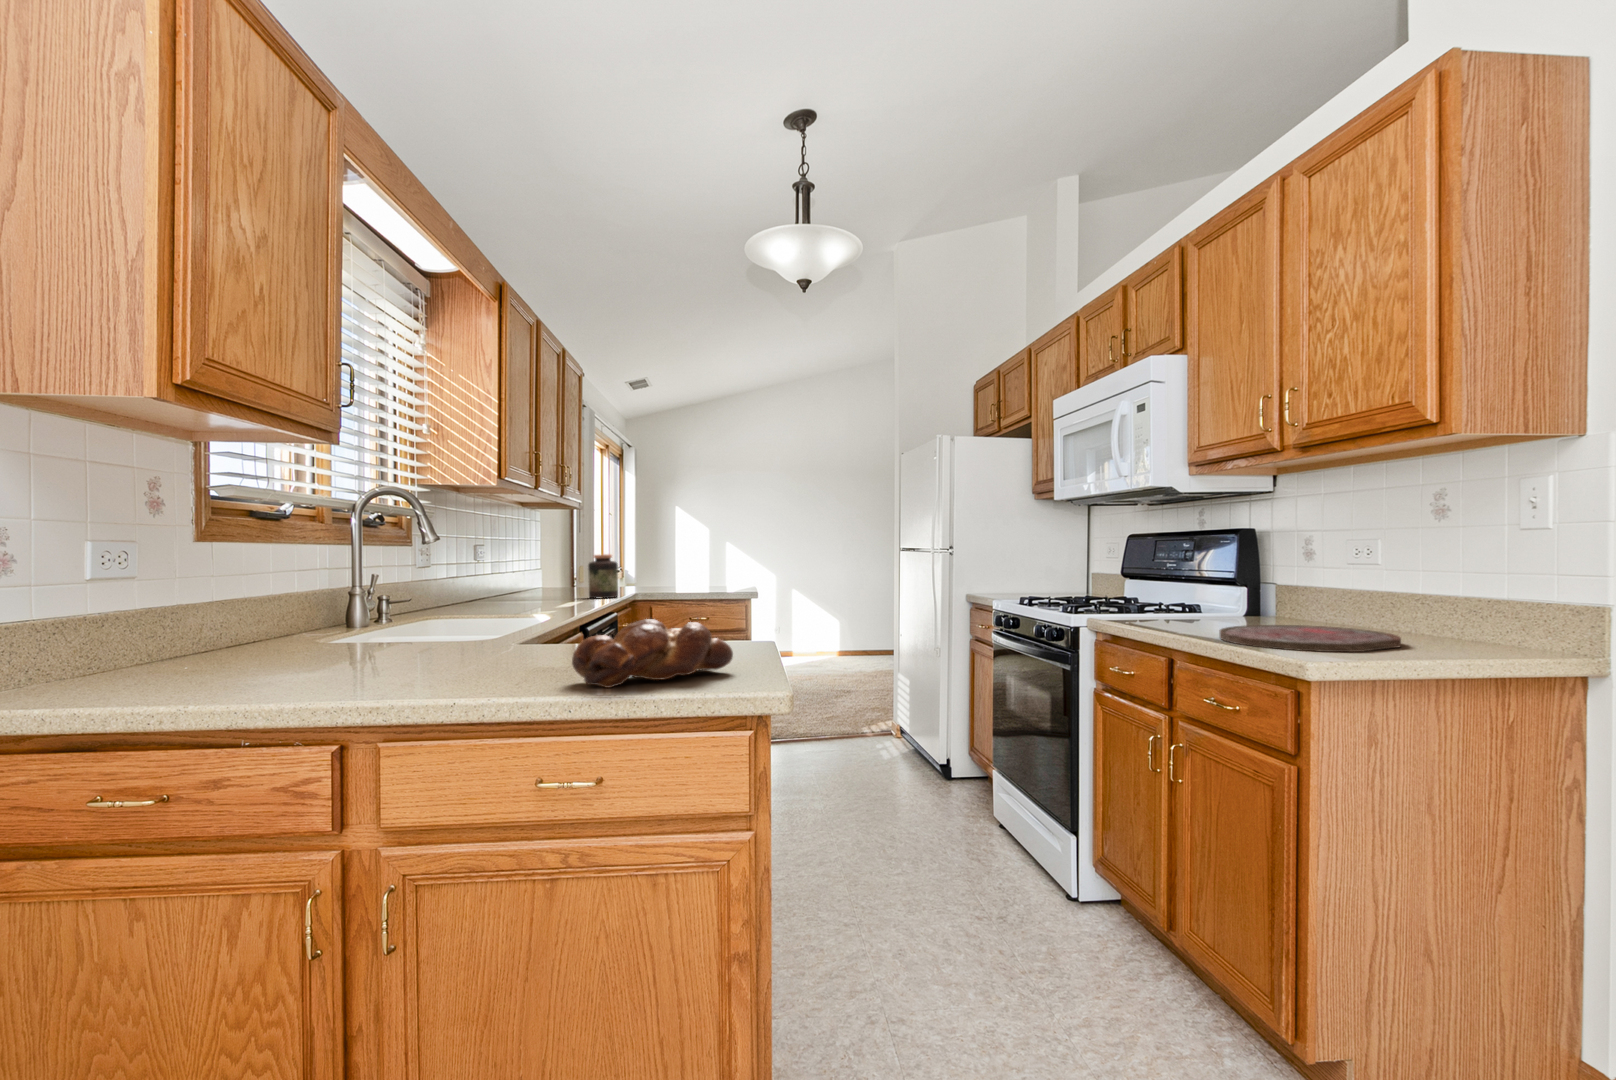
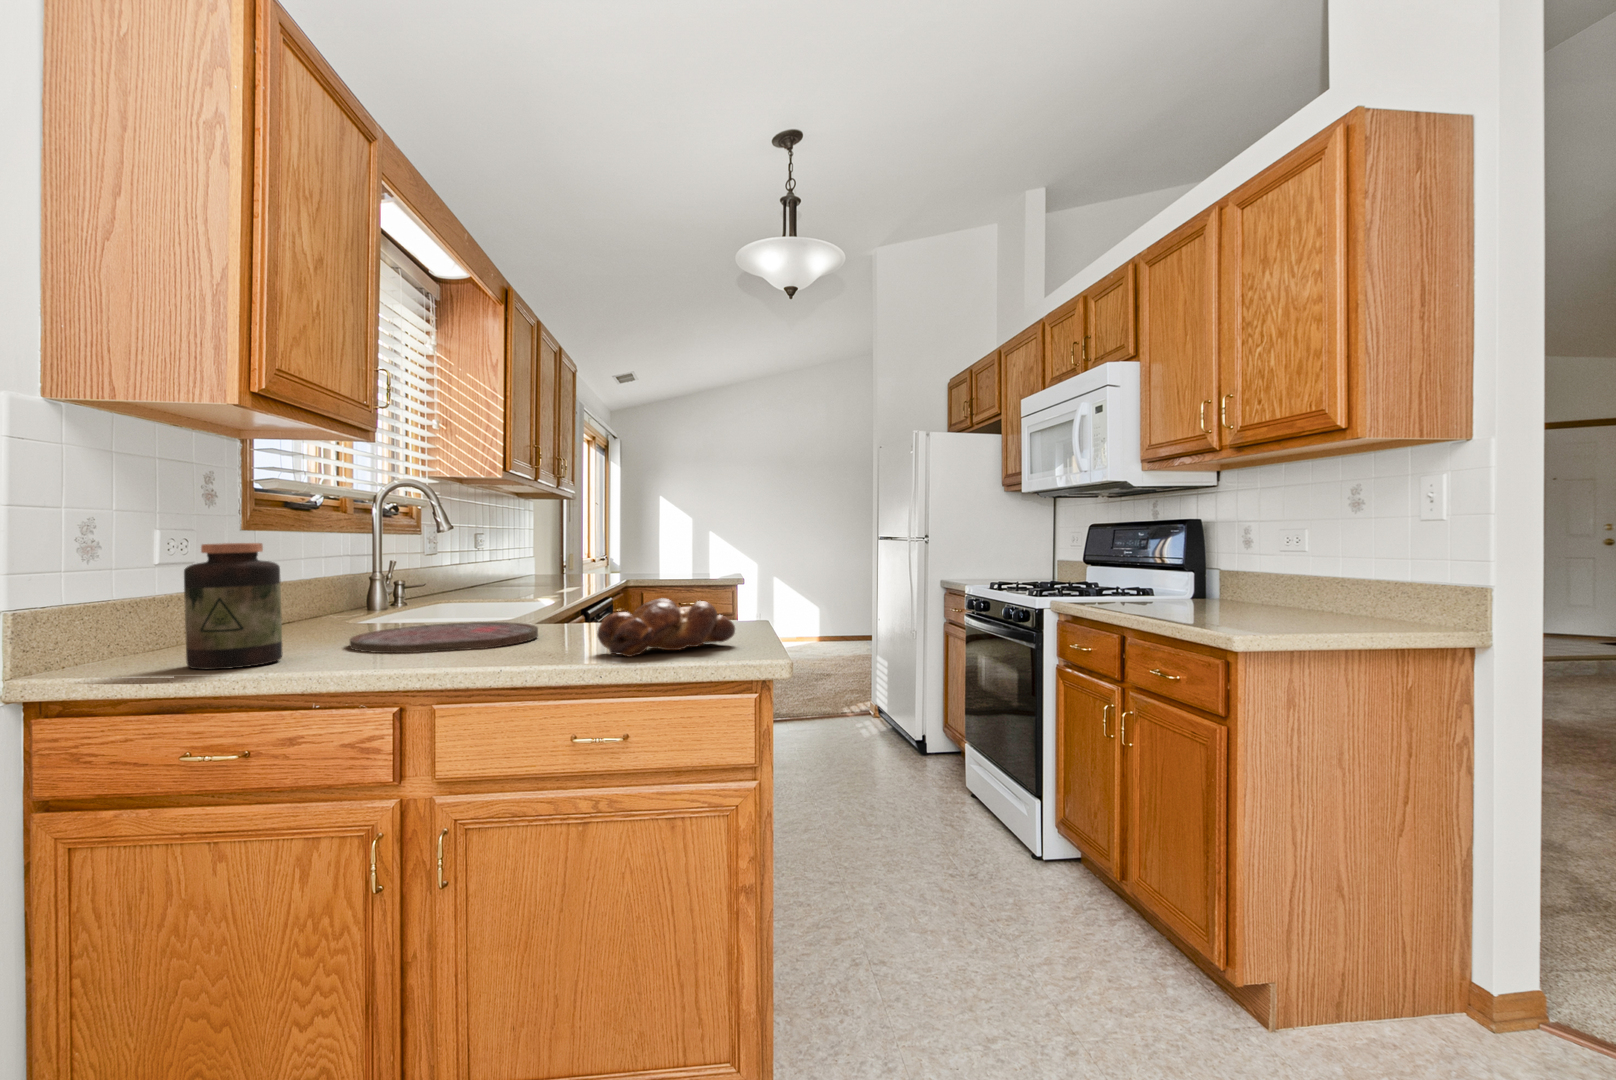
jar: present [588,554,618,599] -> present [184,543,282,670]
cutting board: present [1219,625,1401,652] -> present [350,622,538,653]

